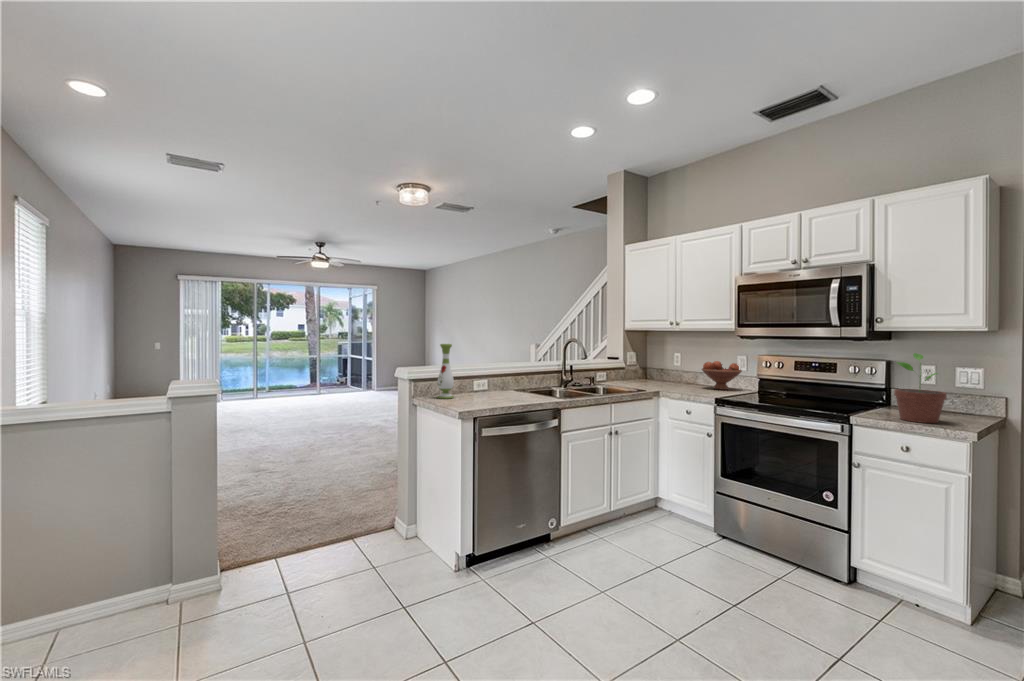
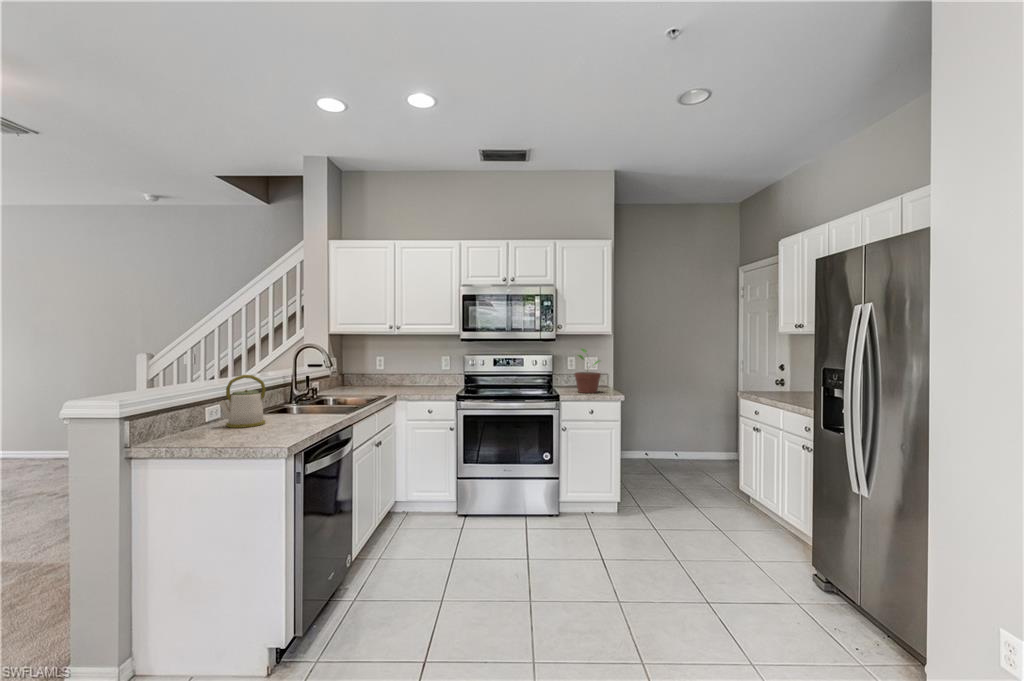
vase: present [437,344,454,399] -> none [175,357,206,441]
kettle: none [476,359,504,397] -> present [219,375,266,428]
fruit bowl: present [702,361,742,390] -> none [411,362,445,387]

